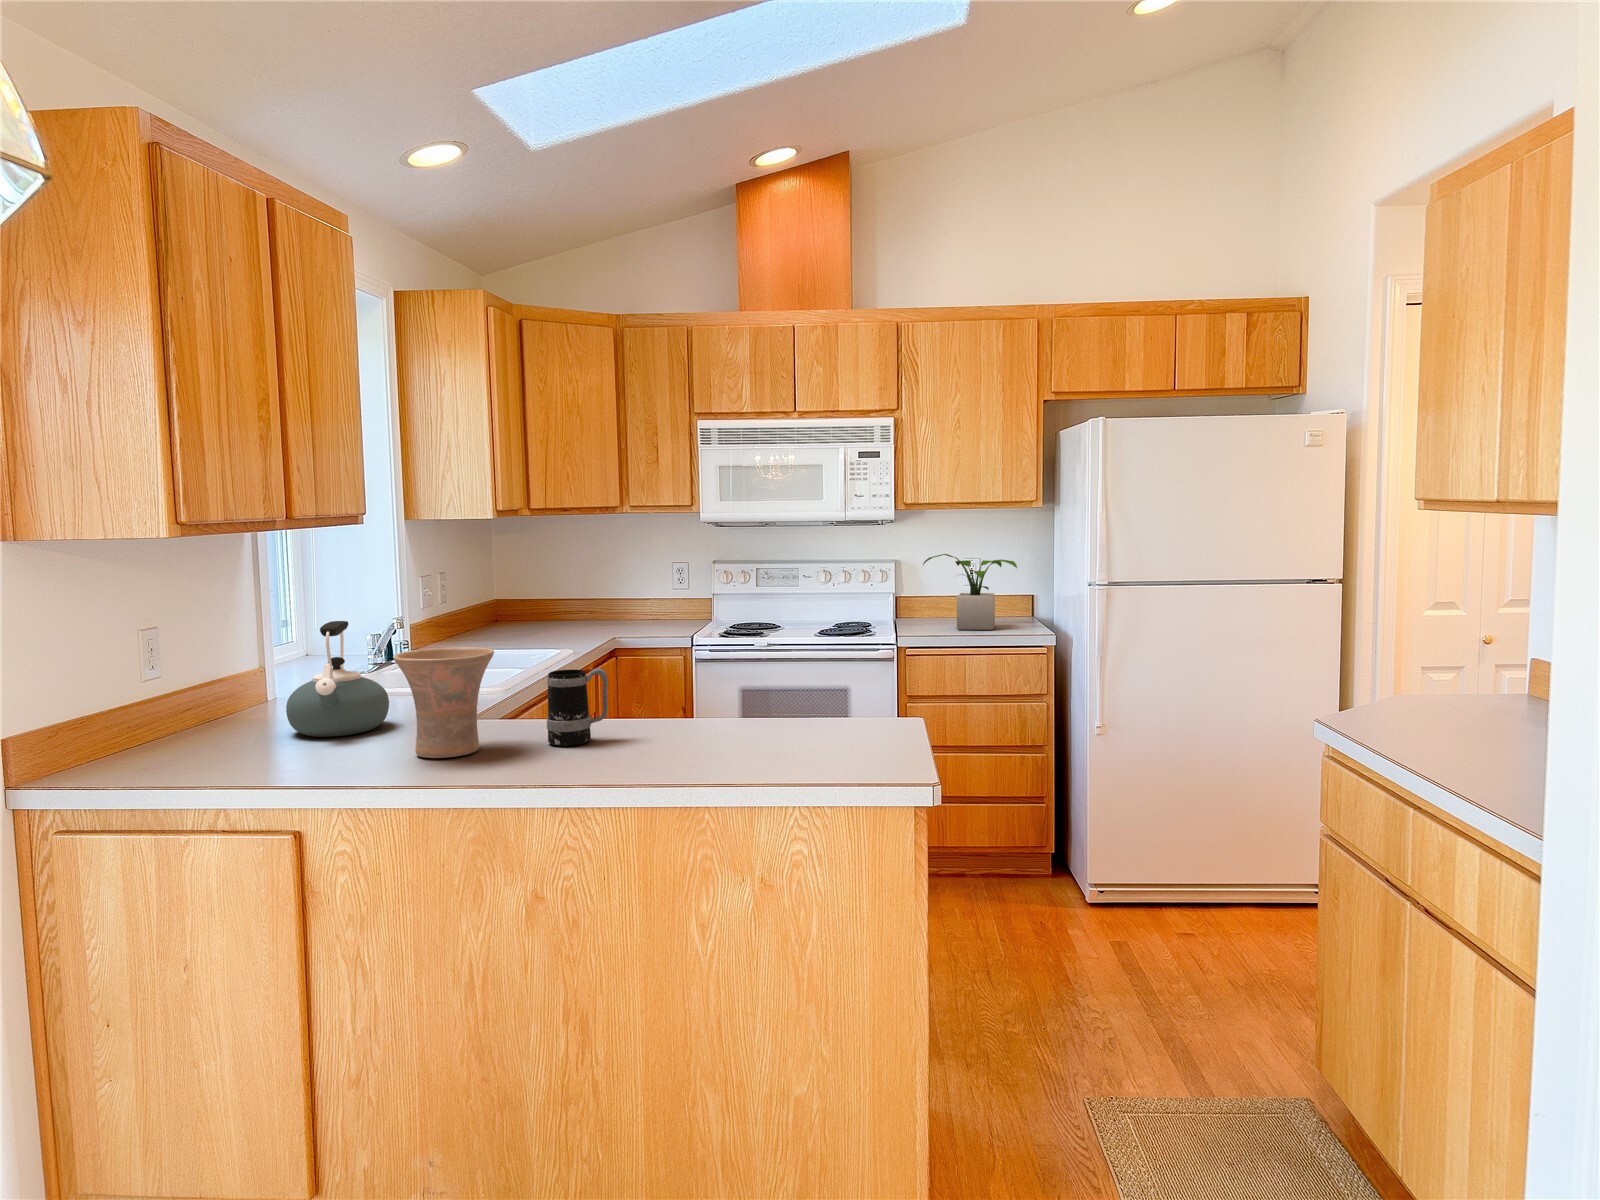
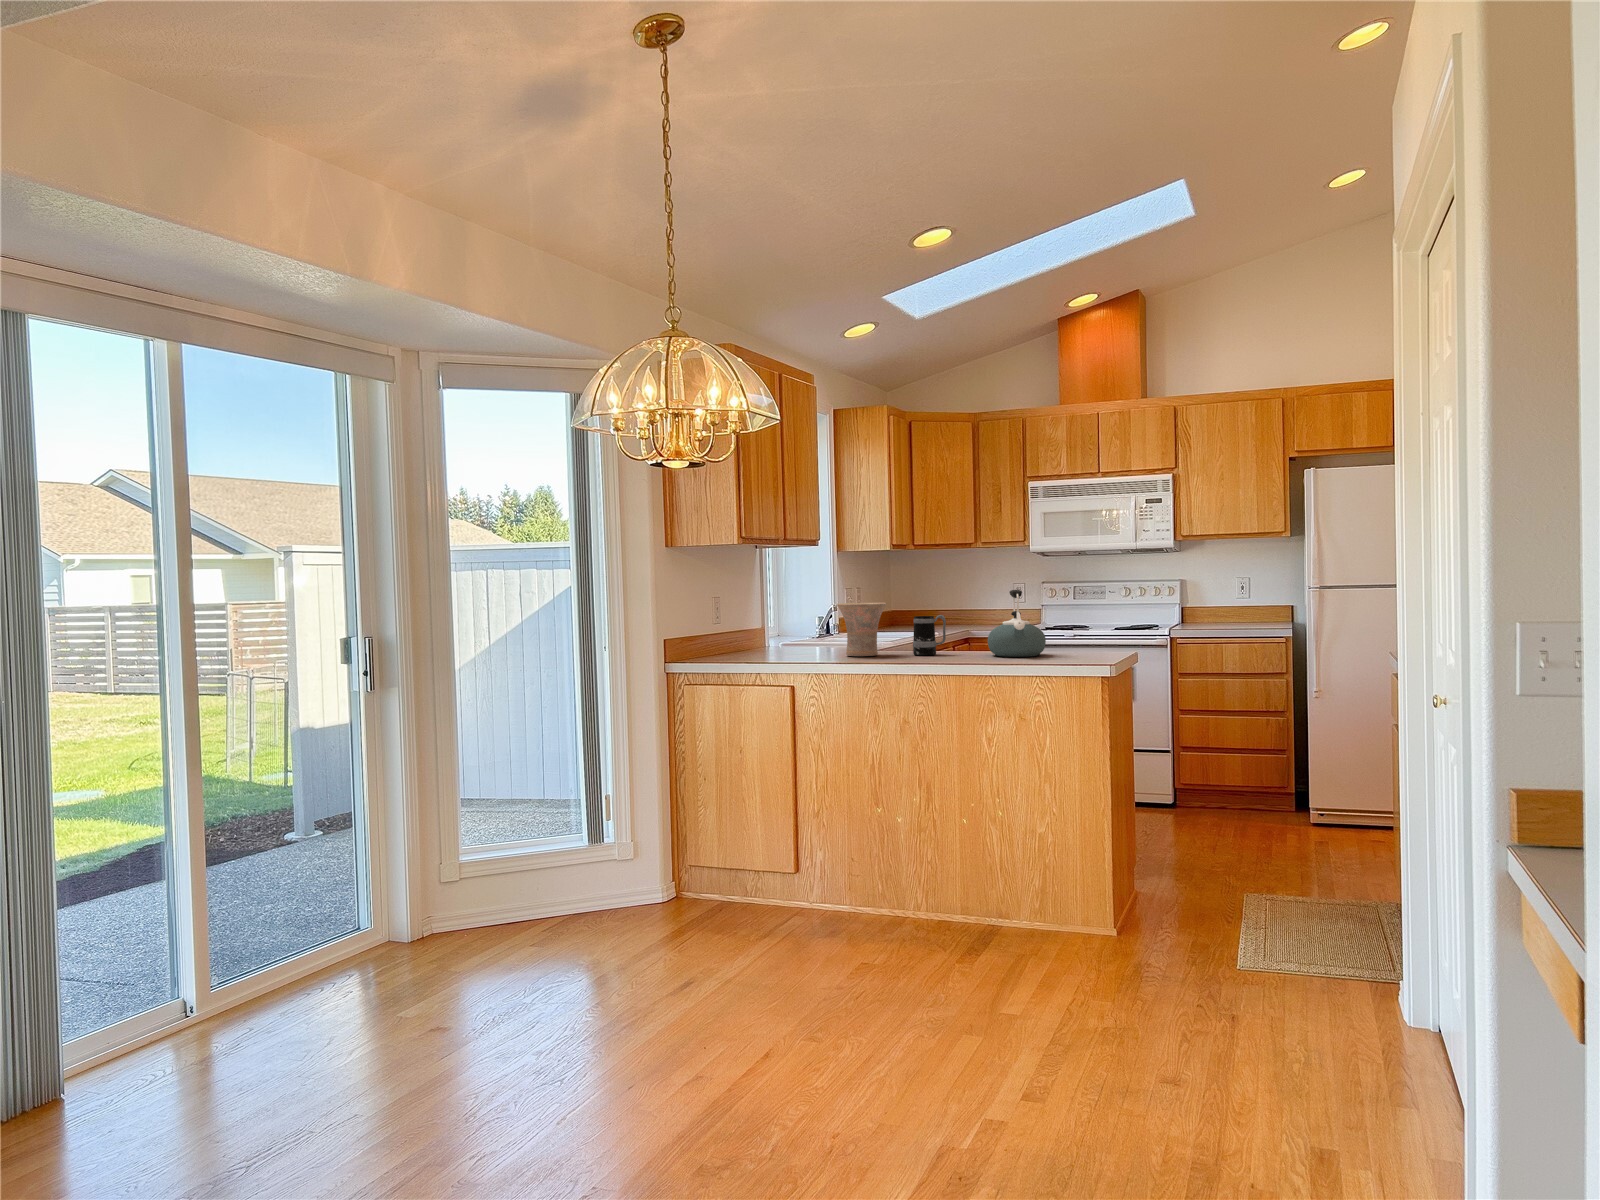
potted plant: present [923,554,1017,630] -> none [1194,572,1268,628]
kettle: present [286,621,389,737] -> present [988,590,1046,657]

